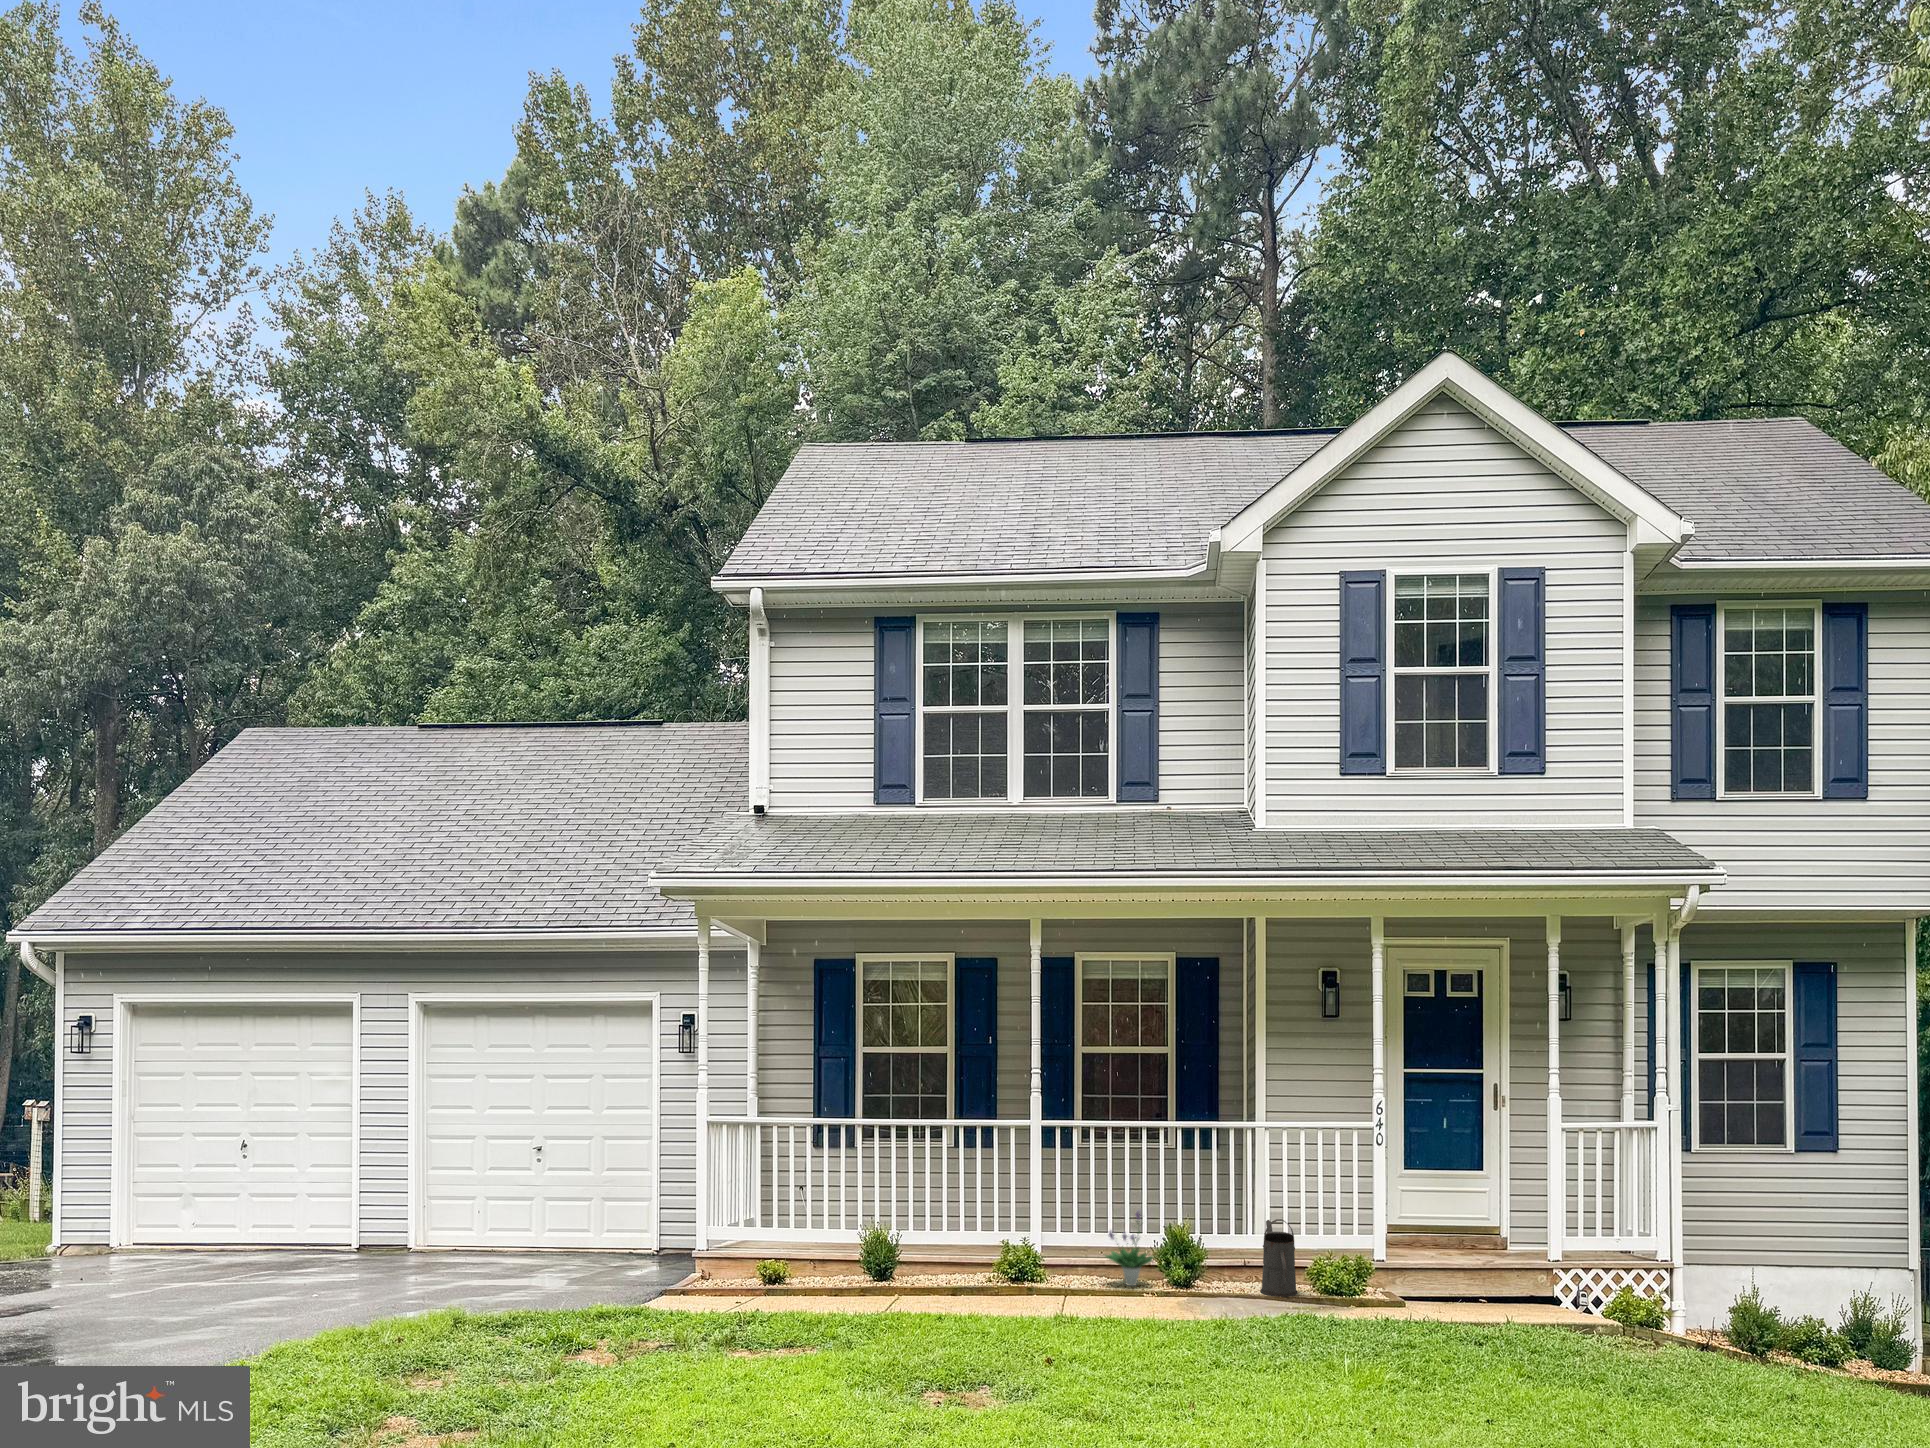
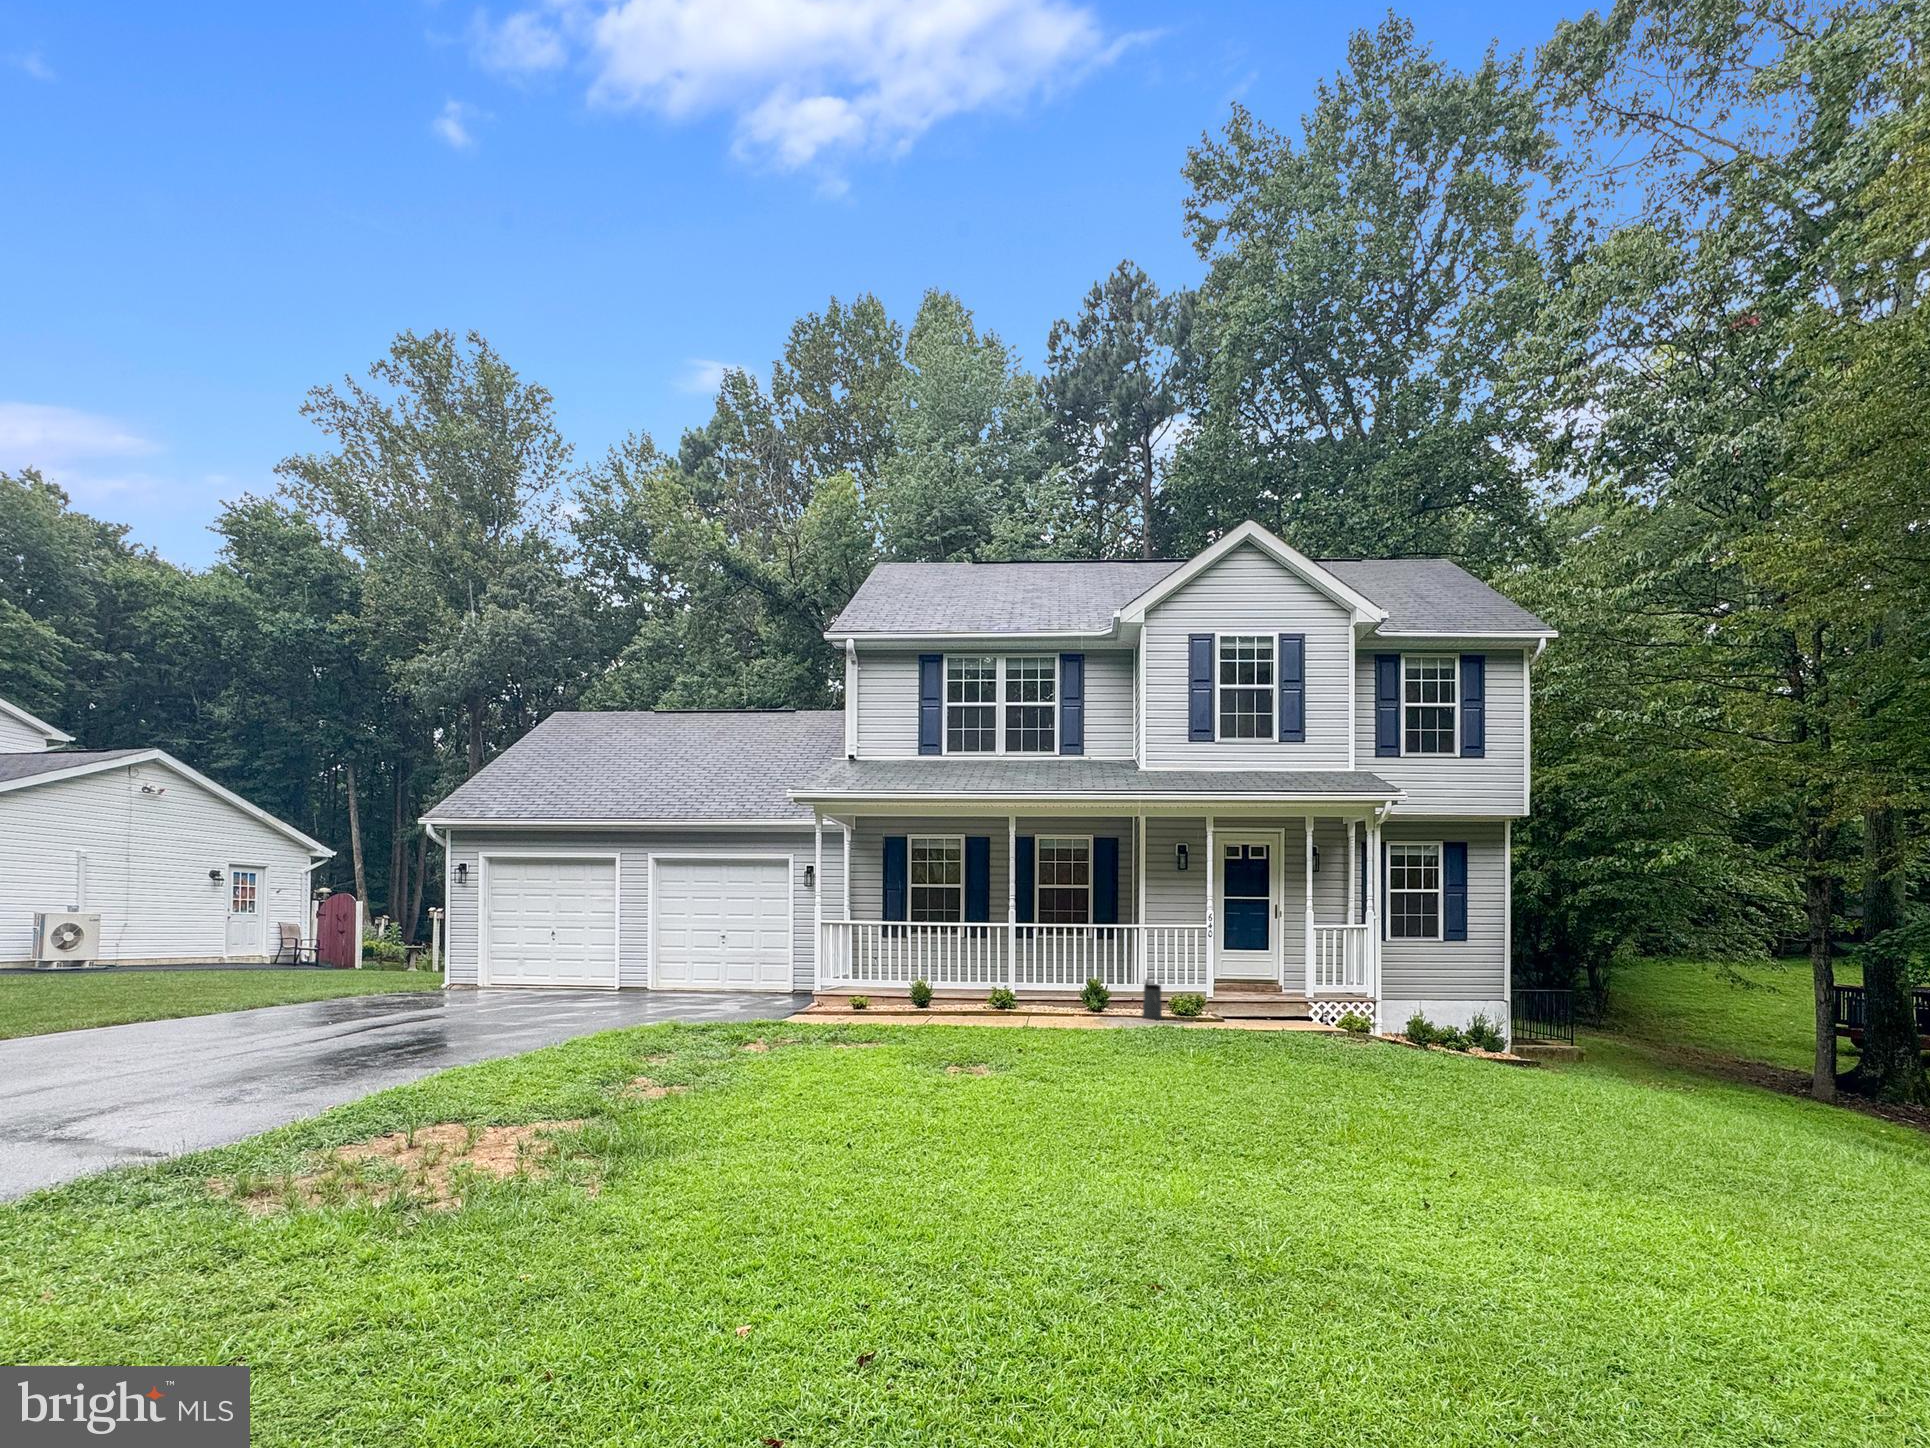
potted plant: present [1105,1210,1154,1286] -> none [1052,970,1083,1014]

